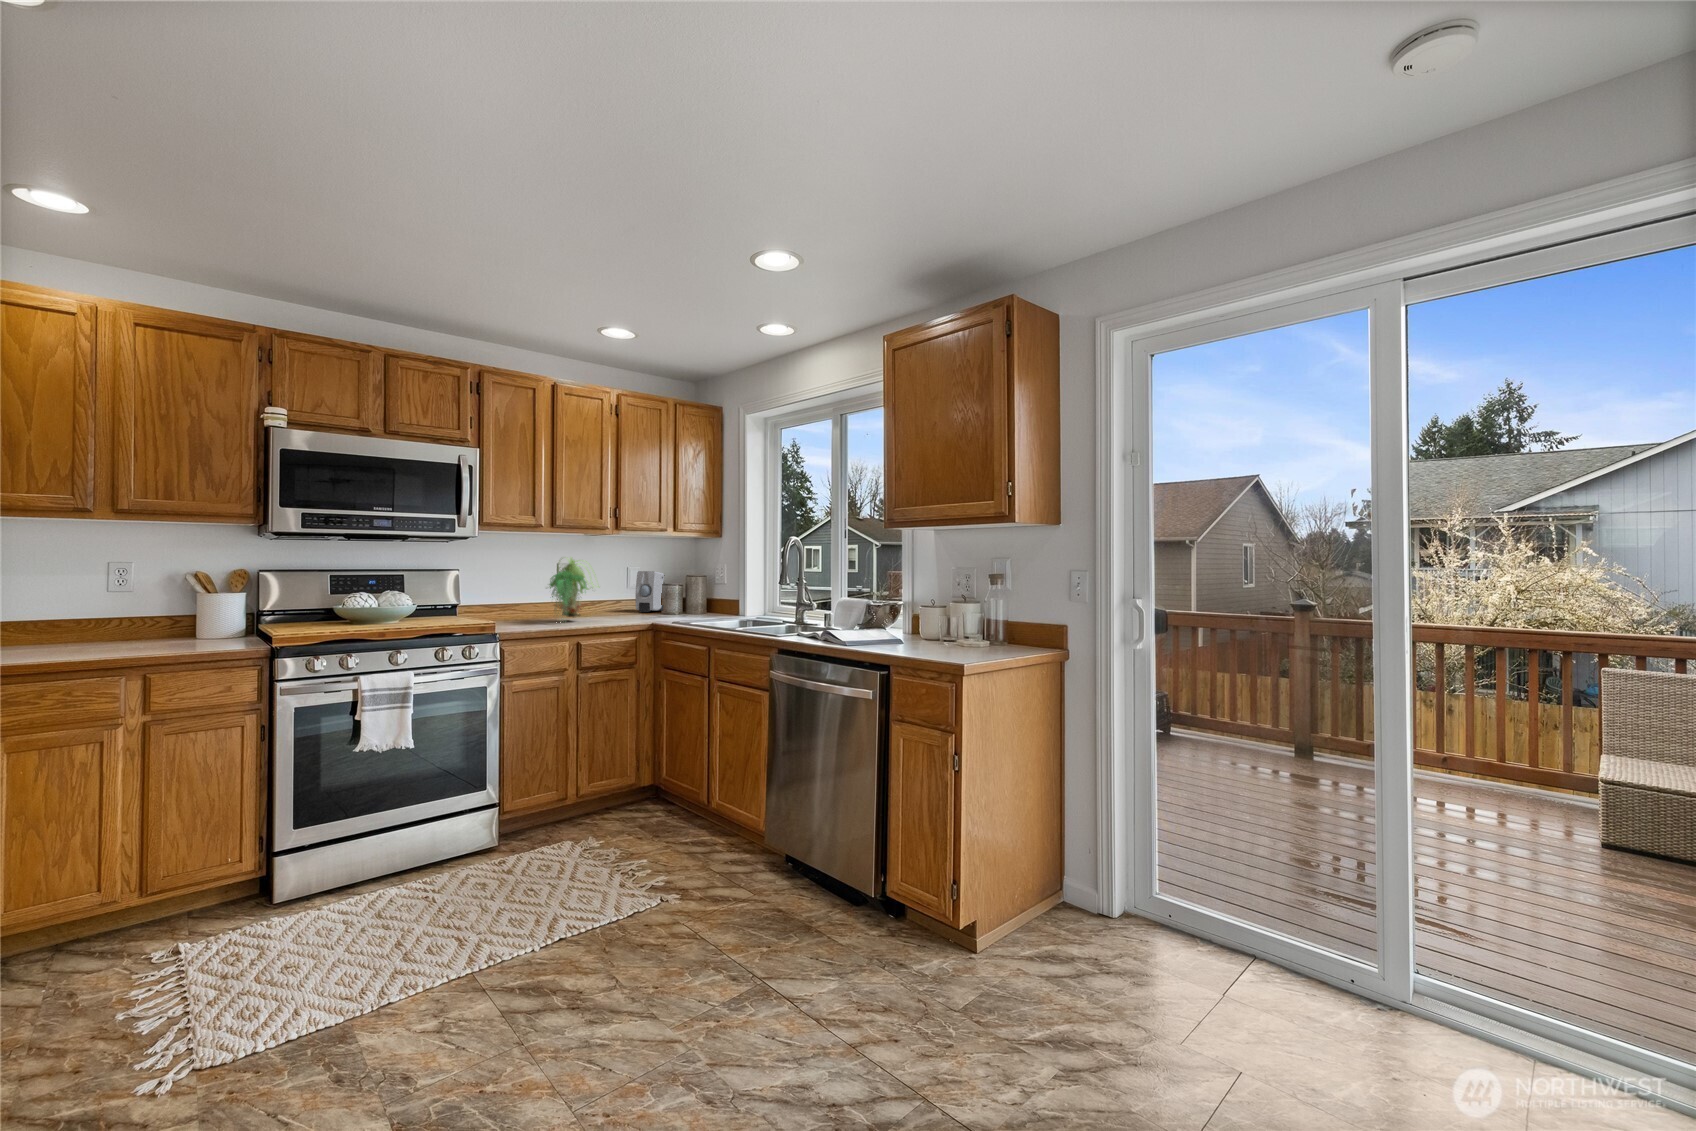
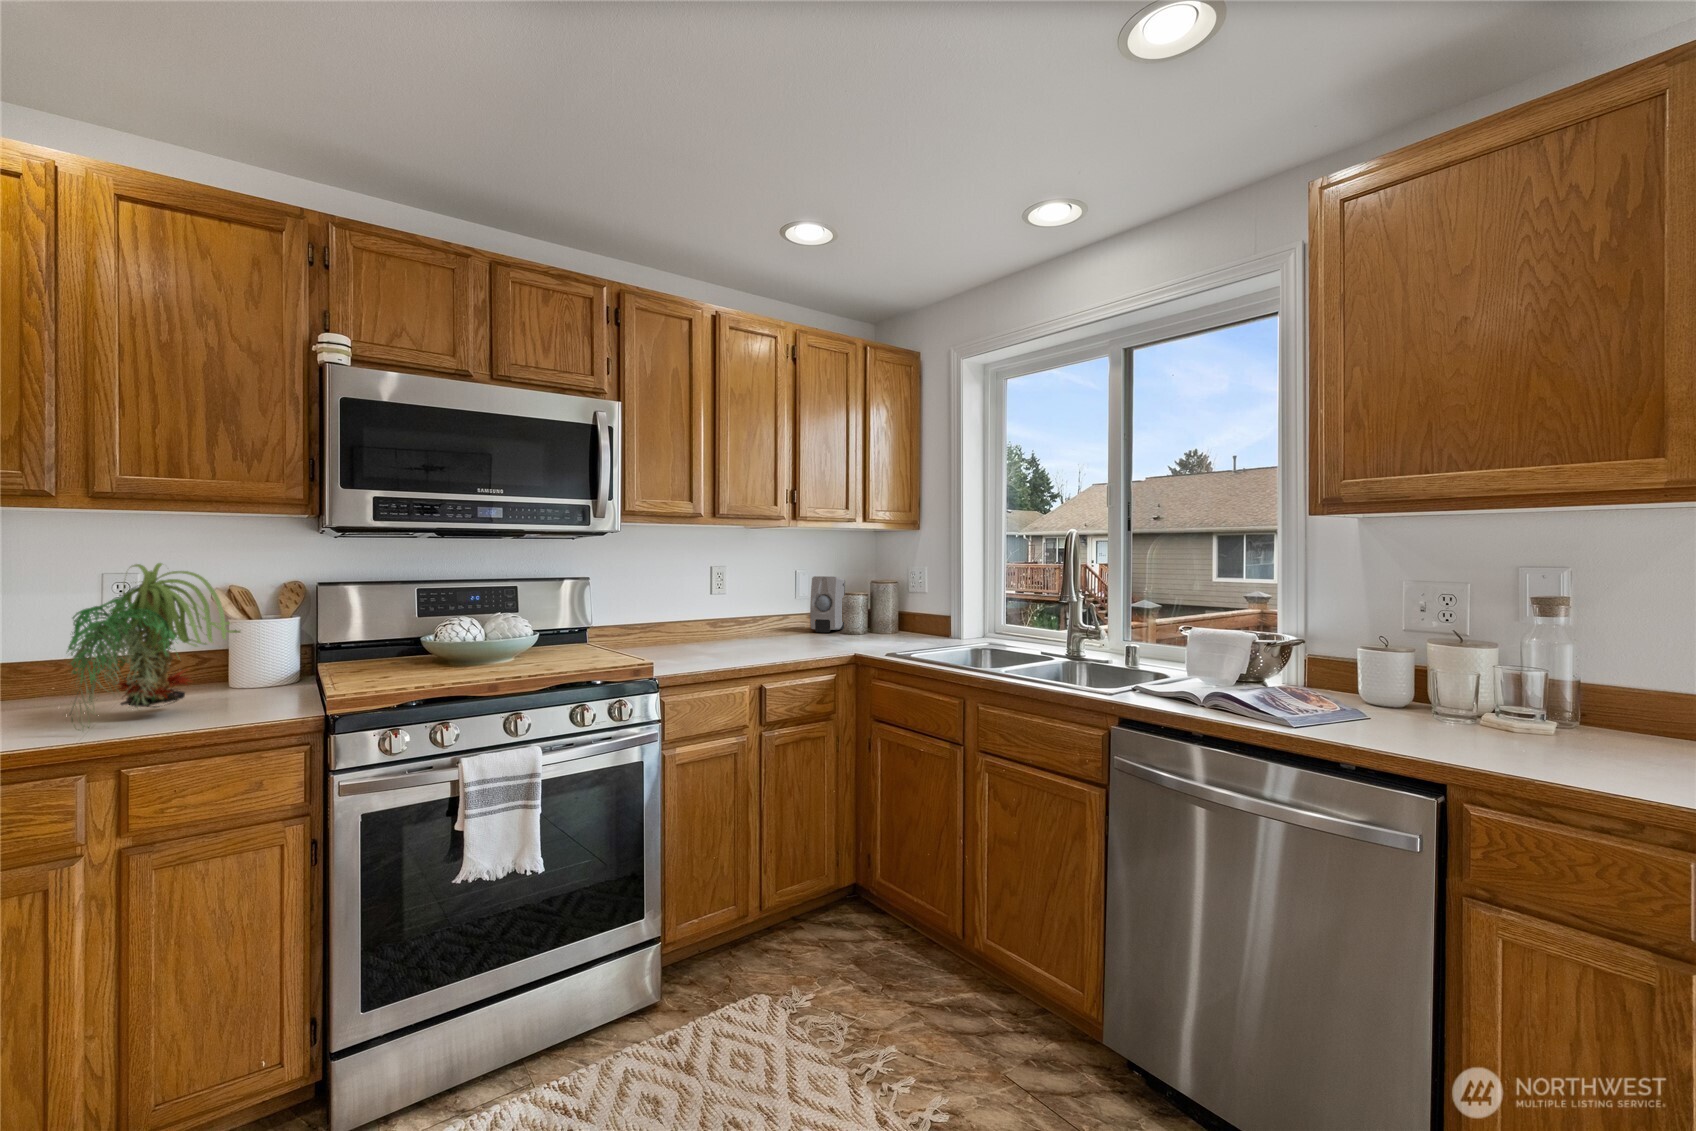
plant: present [549,558,594,617] -> present [68,563,240,730]

